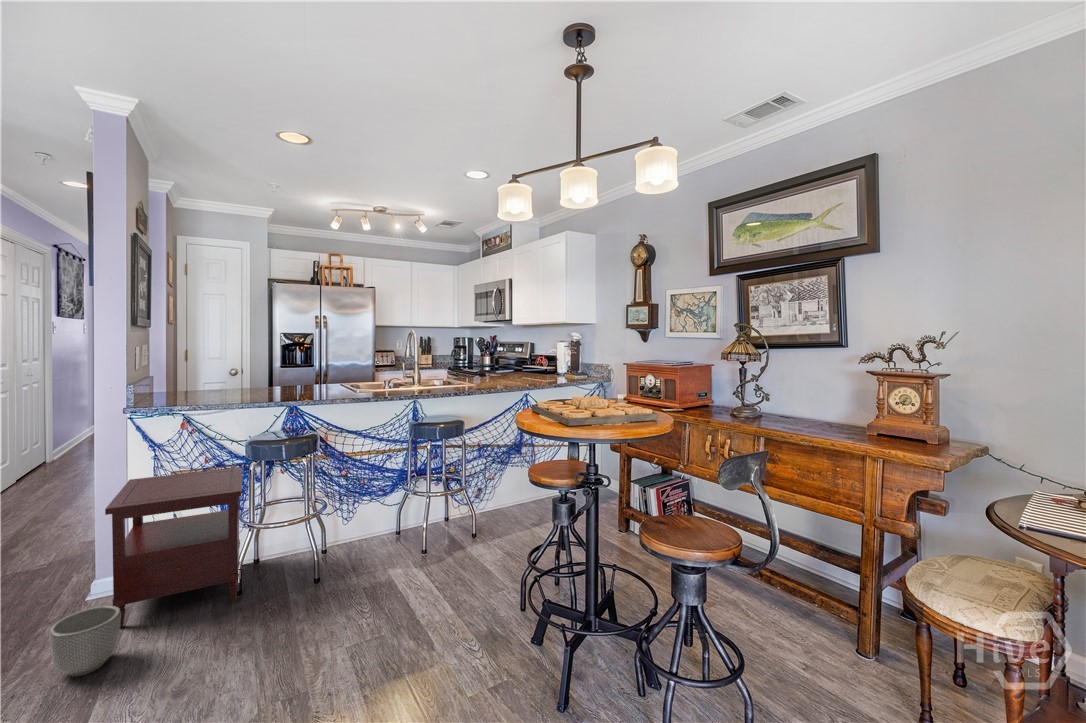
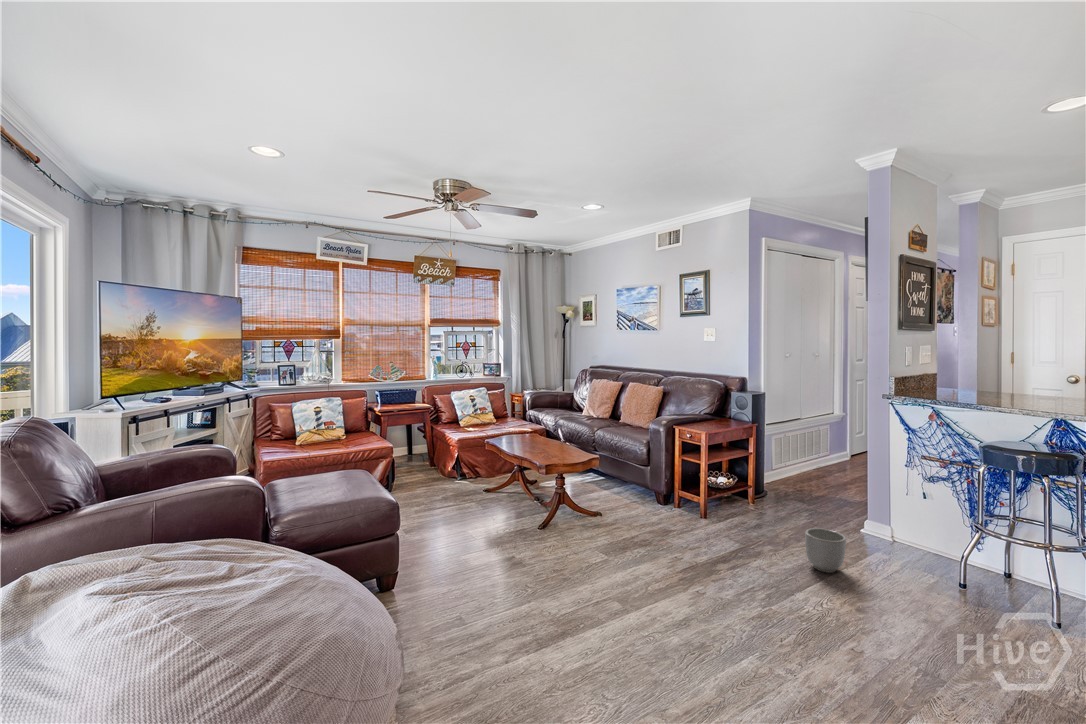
side table: present [105,467,242,628] -> none [850,453,988,590]

